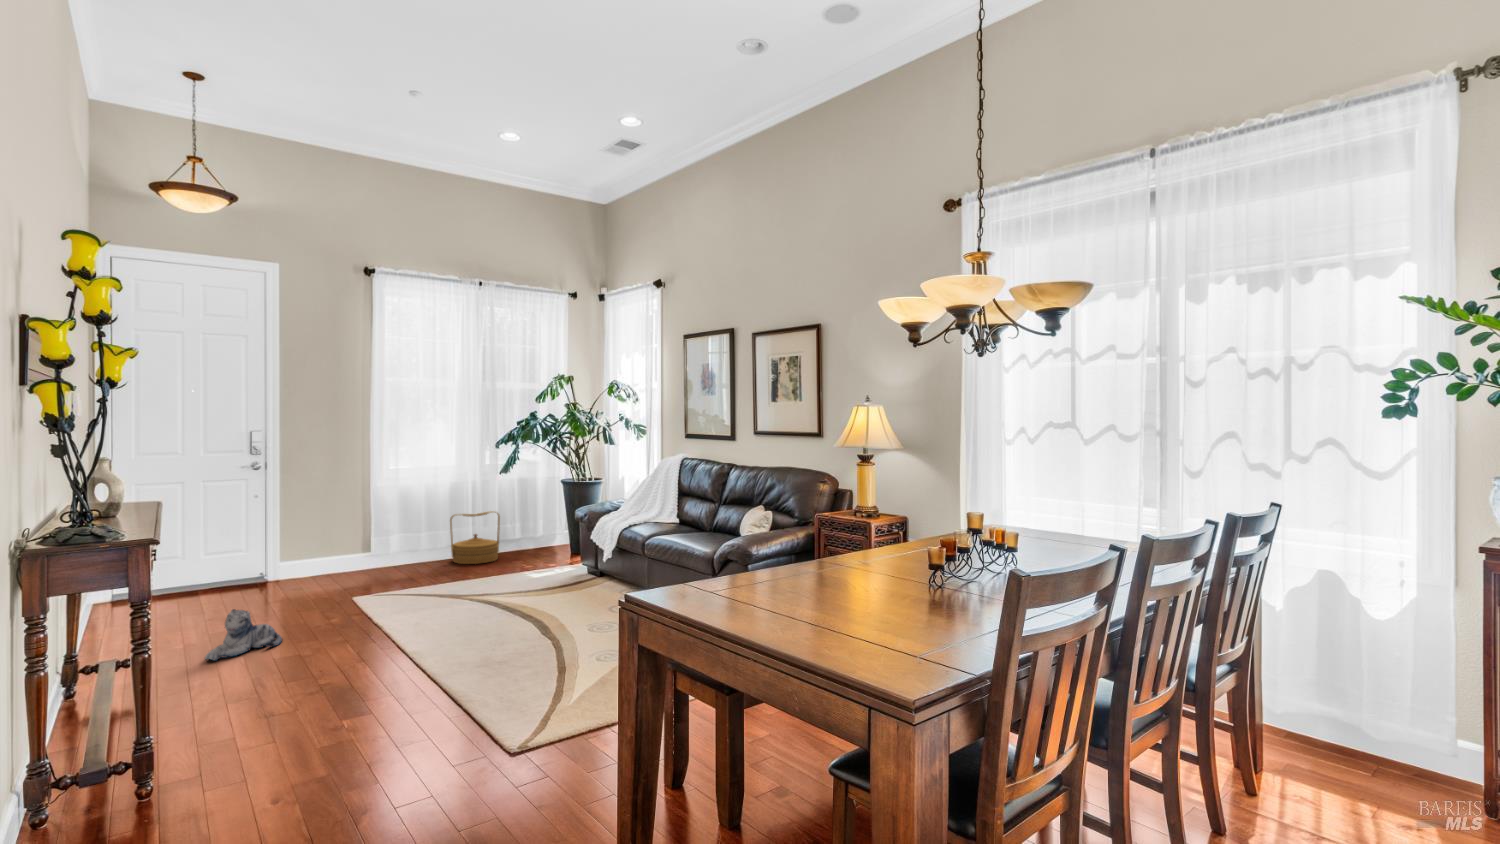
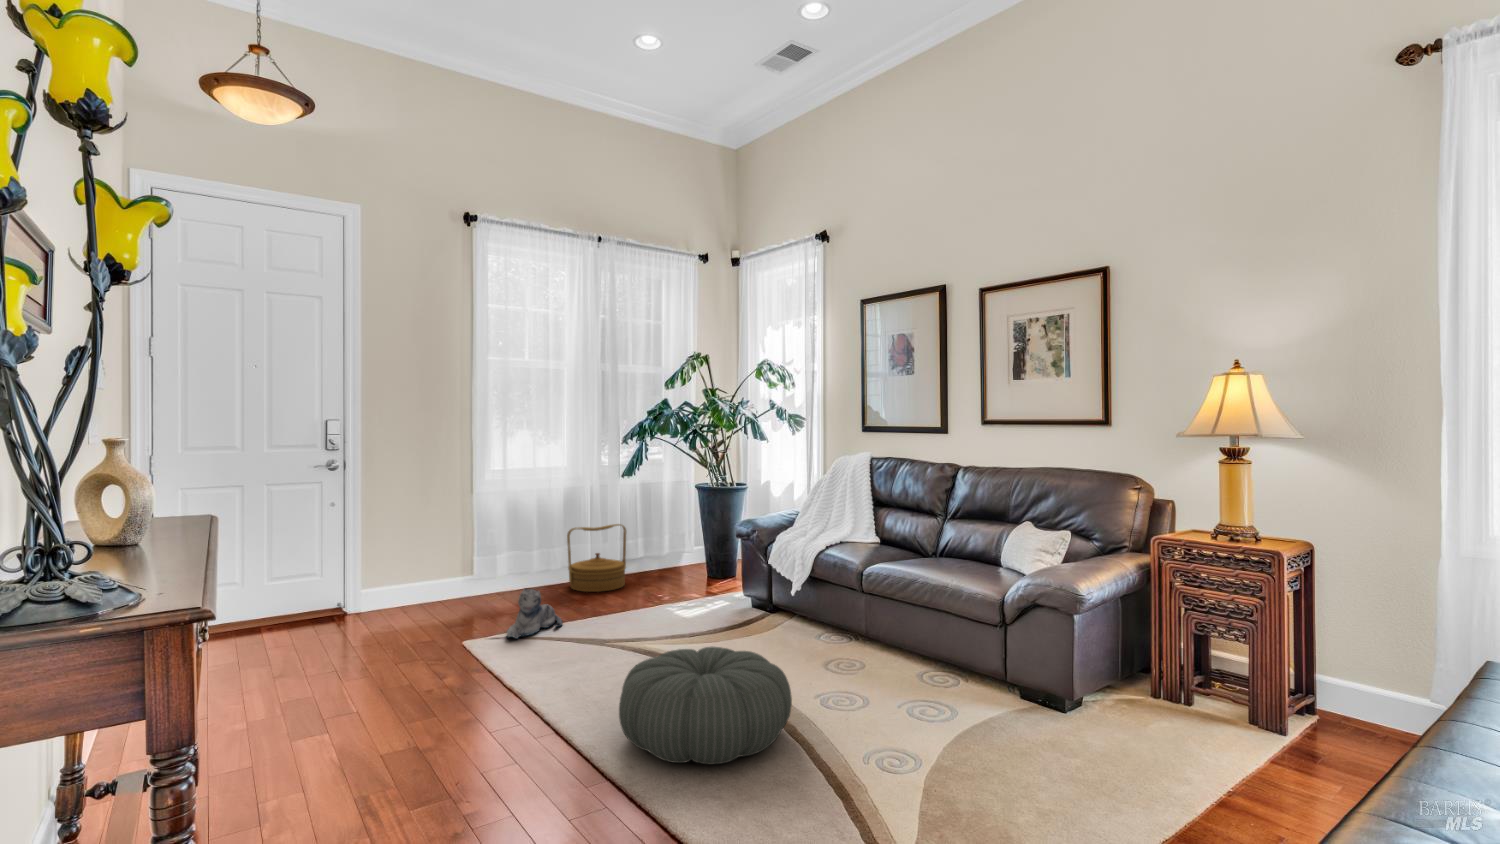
pouf: none [440,590,561,659] -> present [619,647,792,764]
plush toy: present [205,609,282,661] -> present [506,588,563,639]

